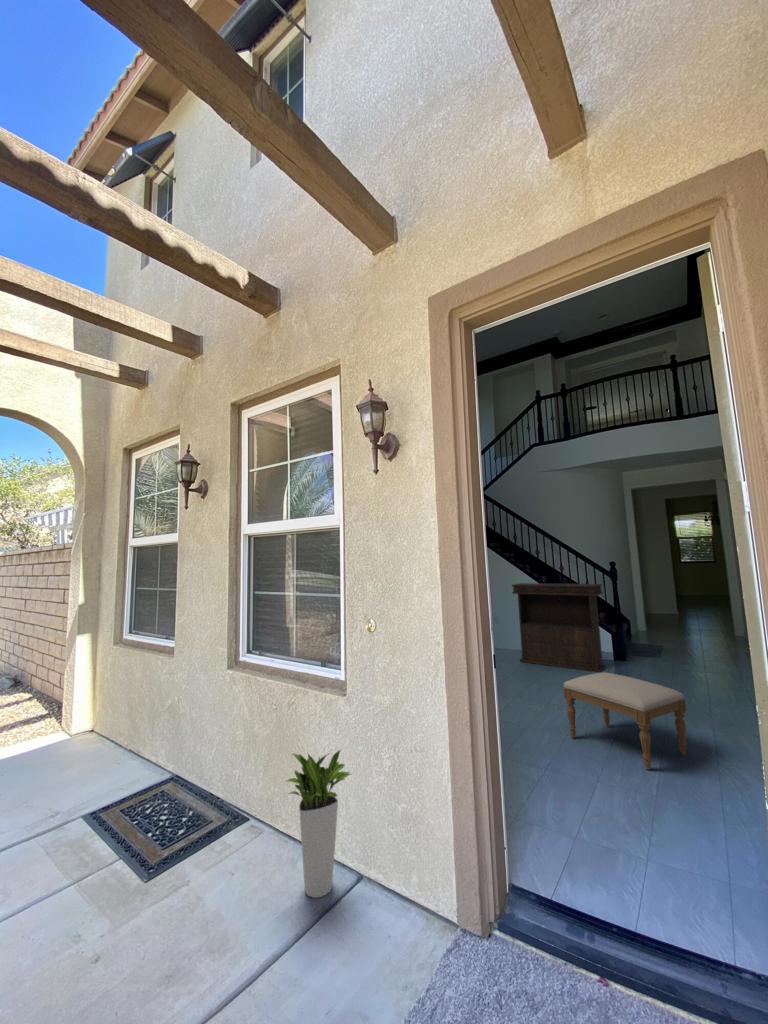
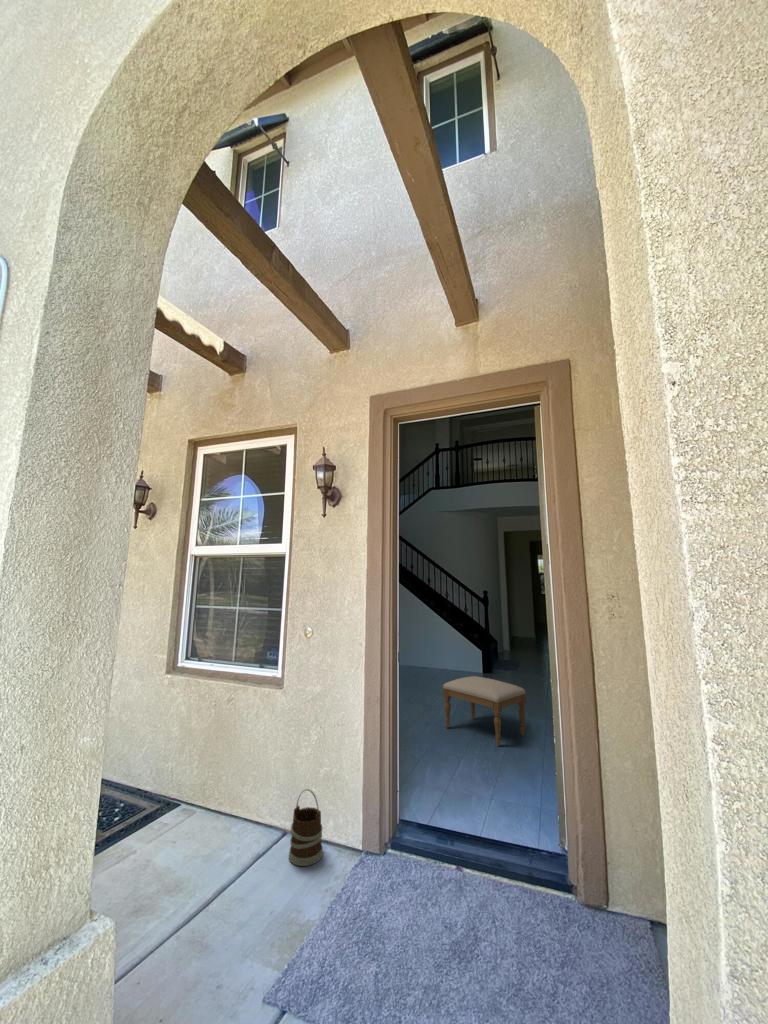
console table: present [512,583,606,672] -> none [406,606,476,680]
planter: present [286,750,351,898] -> none [231,730,285,849]
wooden bucket: none [360,832,405,937] -> present [289,789,323,866]

